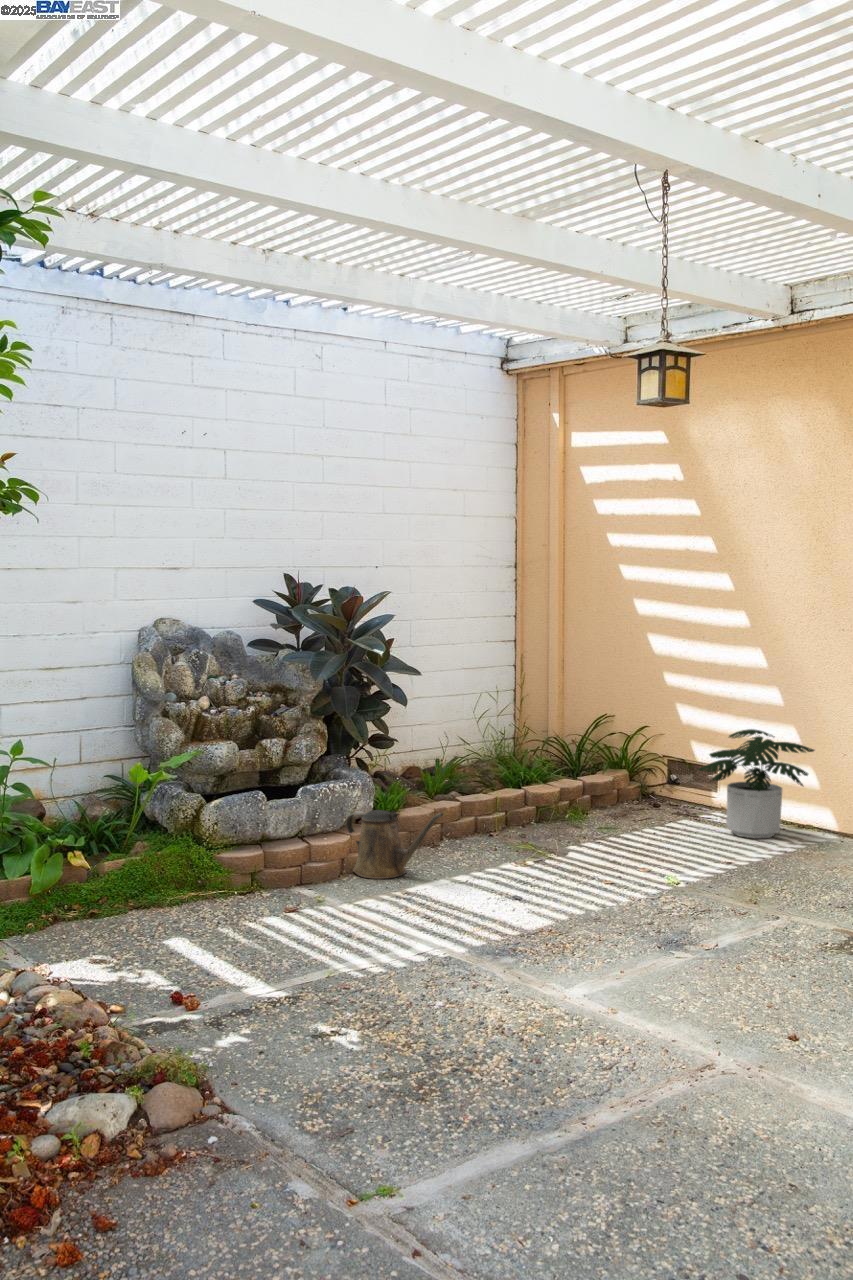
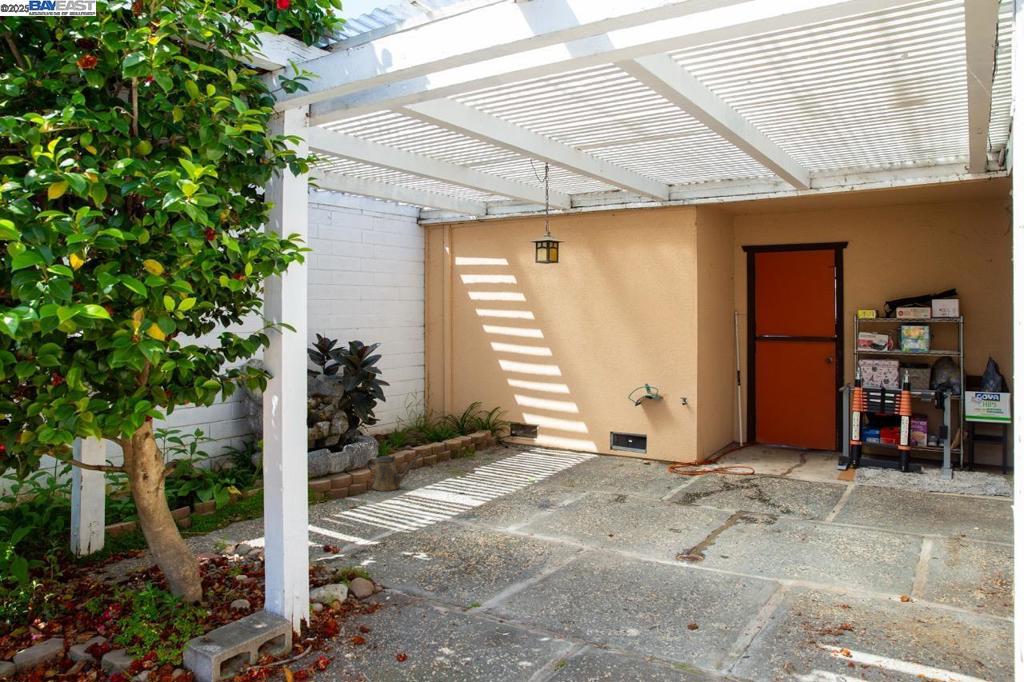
potted plant: present [699,729,814,838] -> none [532,406,586,459]

